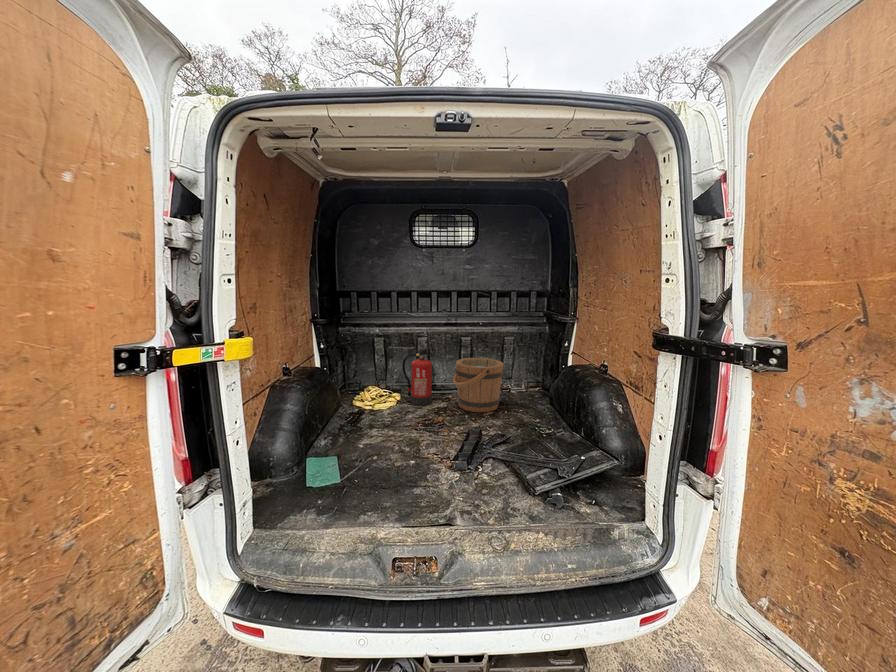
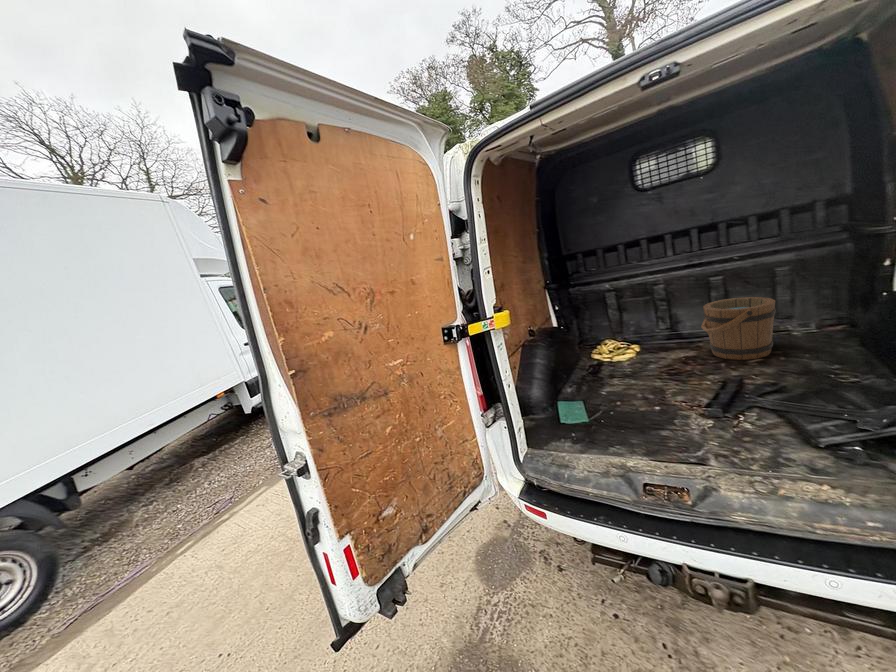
fire extinguisher: present [402,346,435,406] -> none [638,292,677,356]

